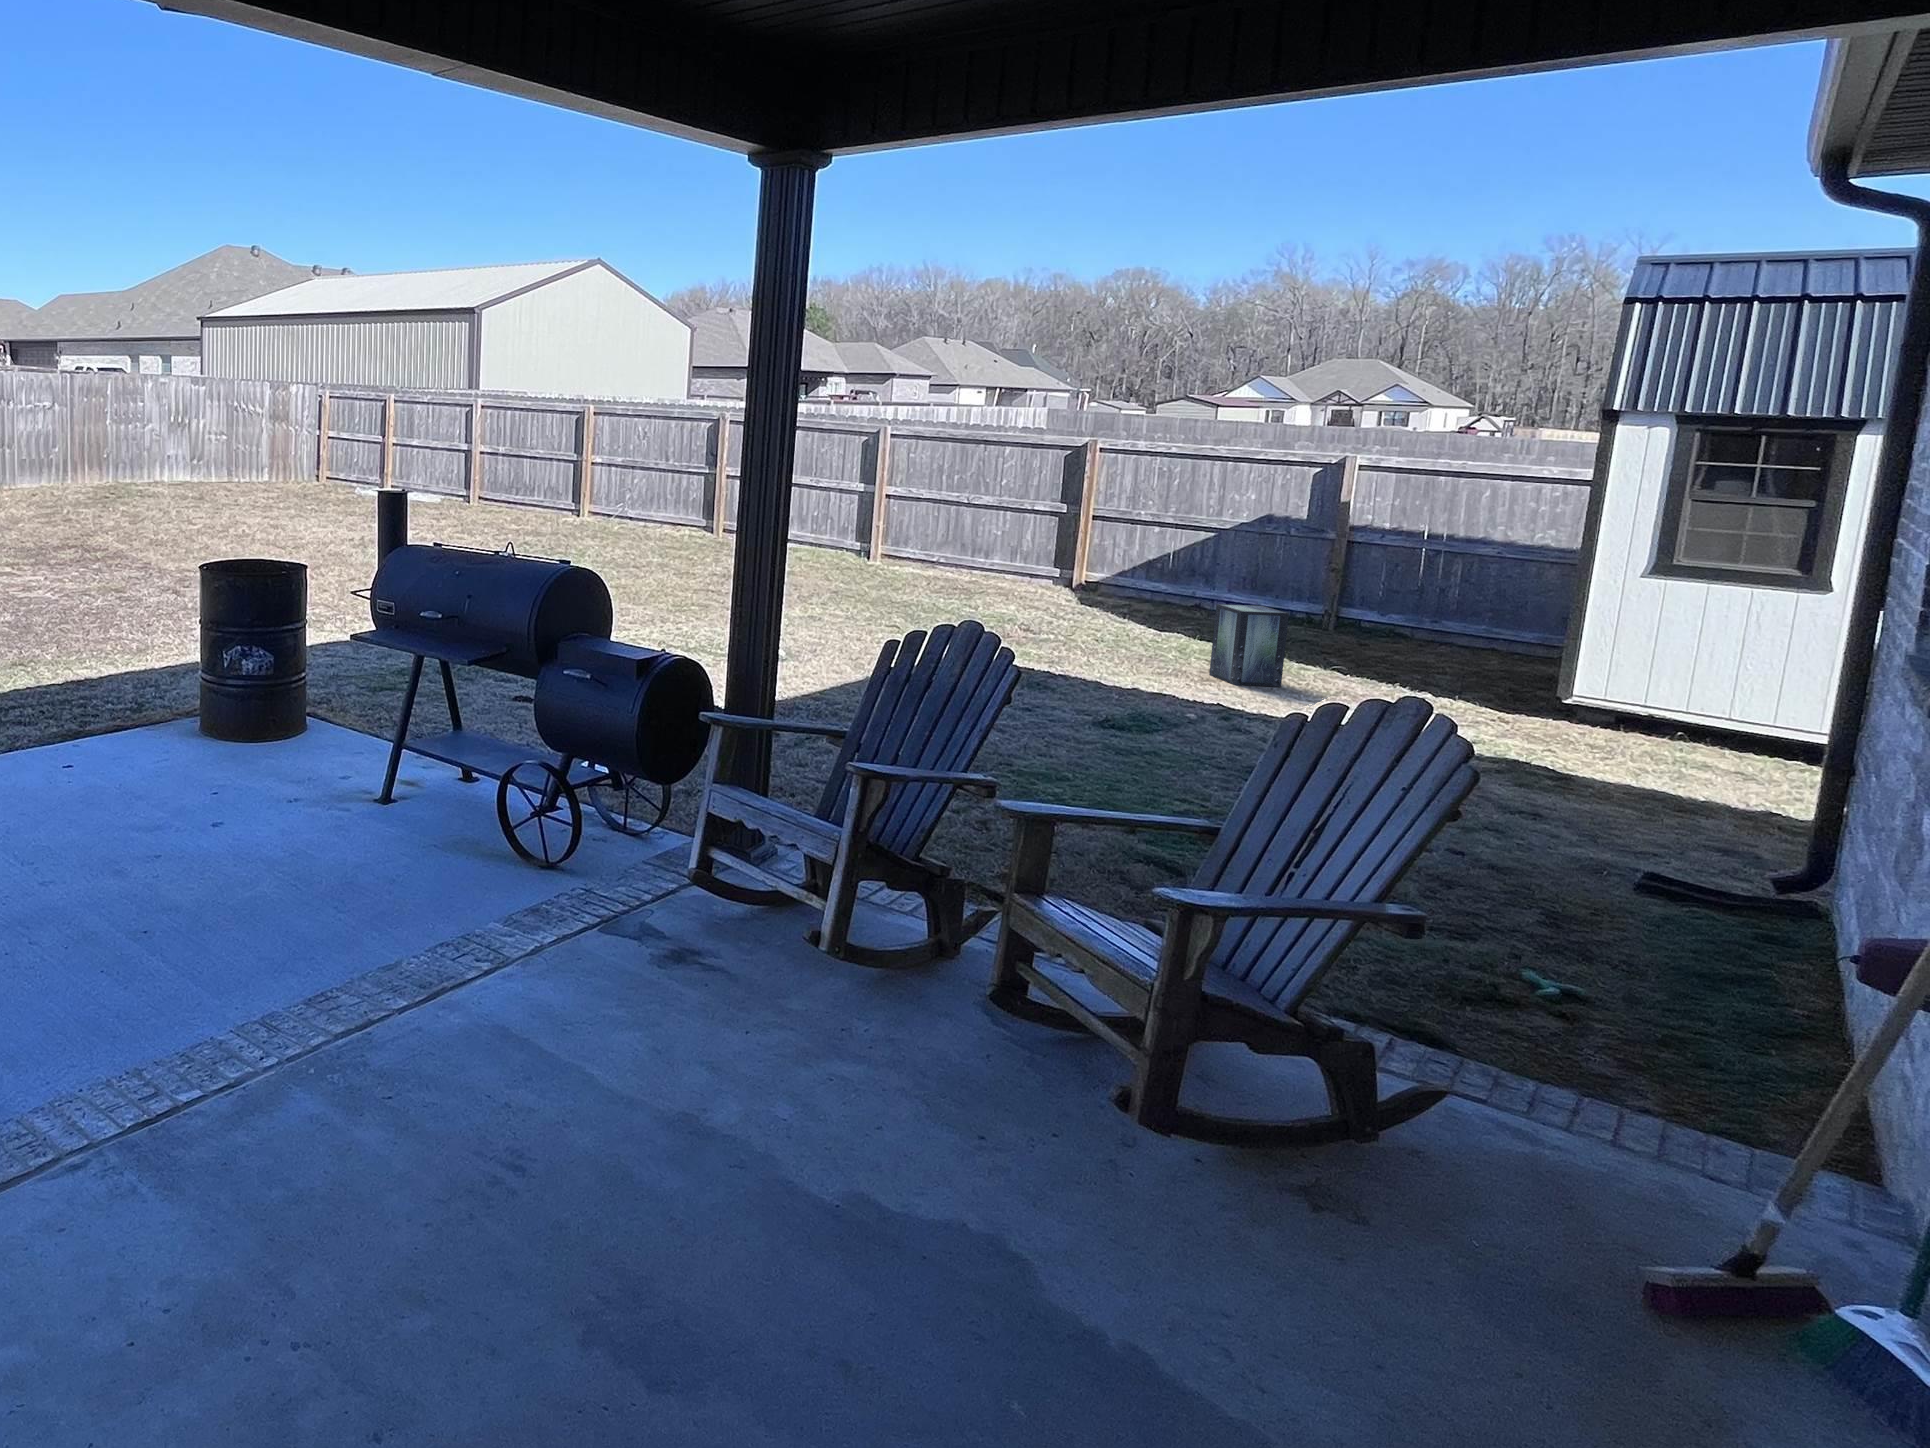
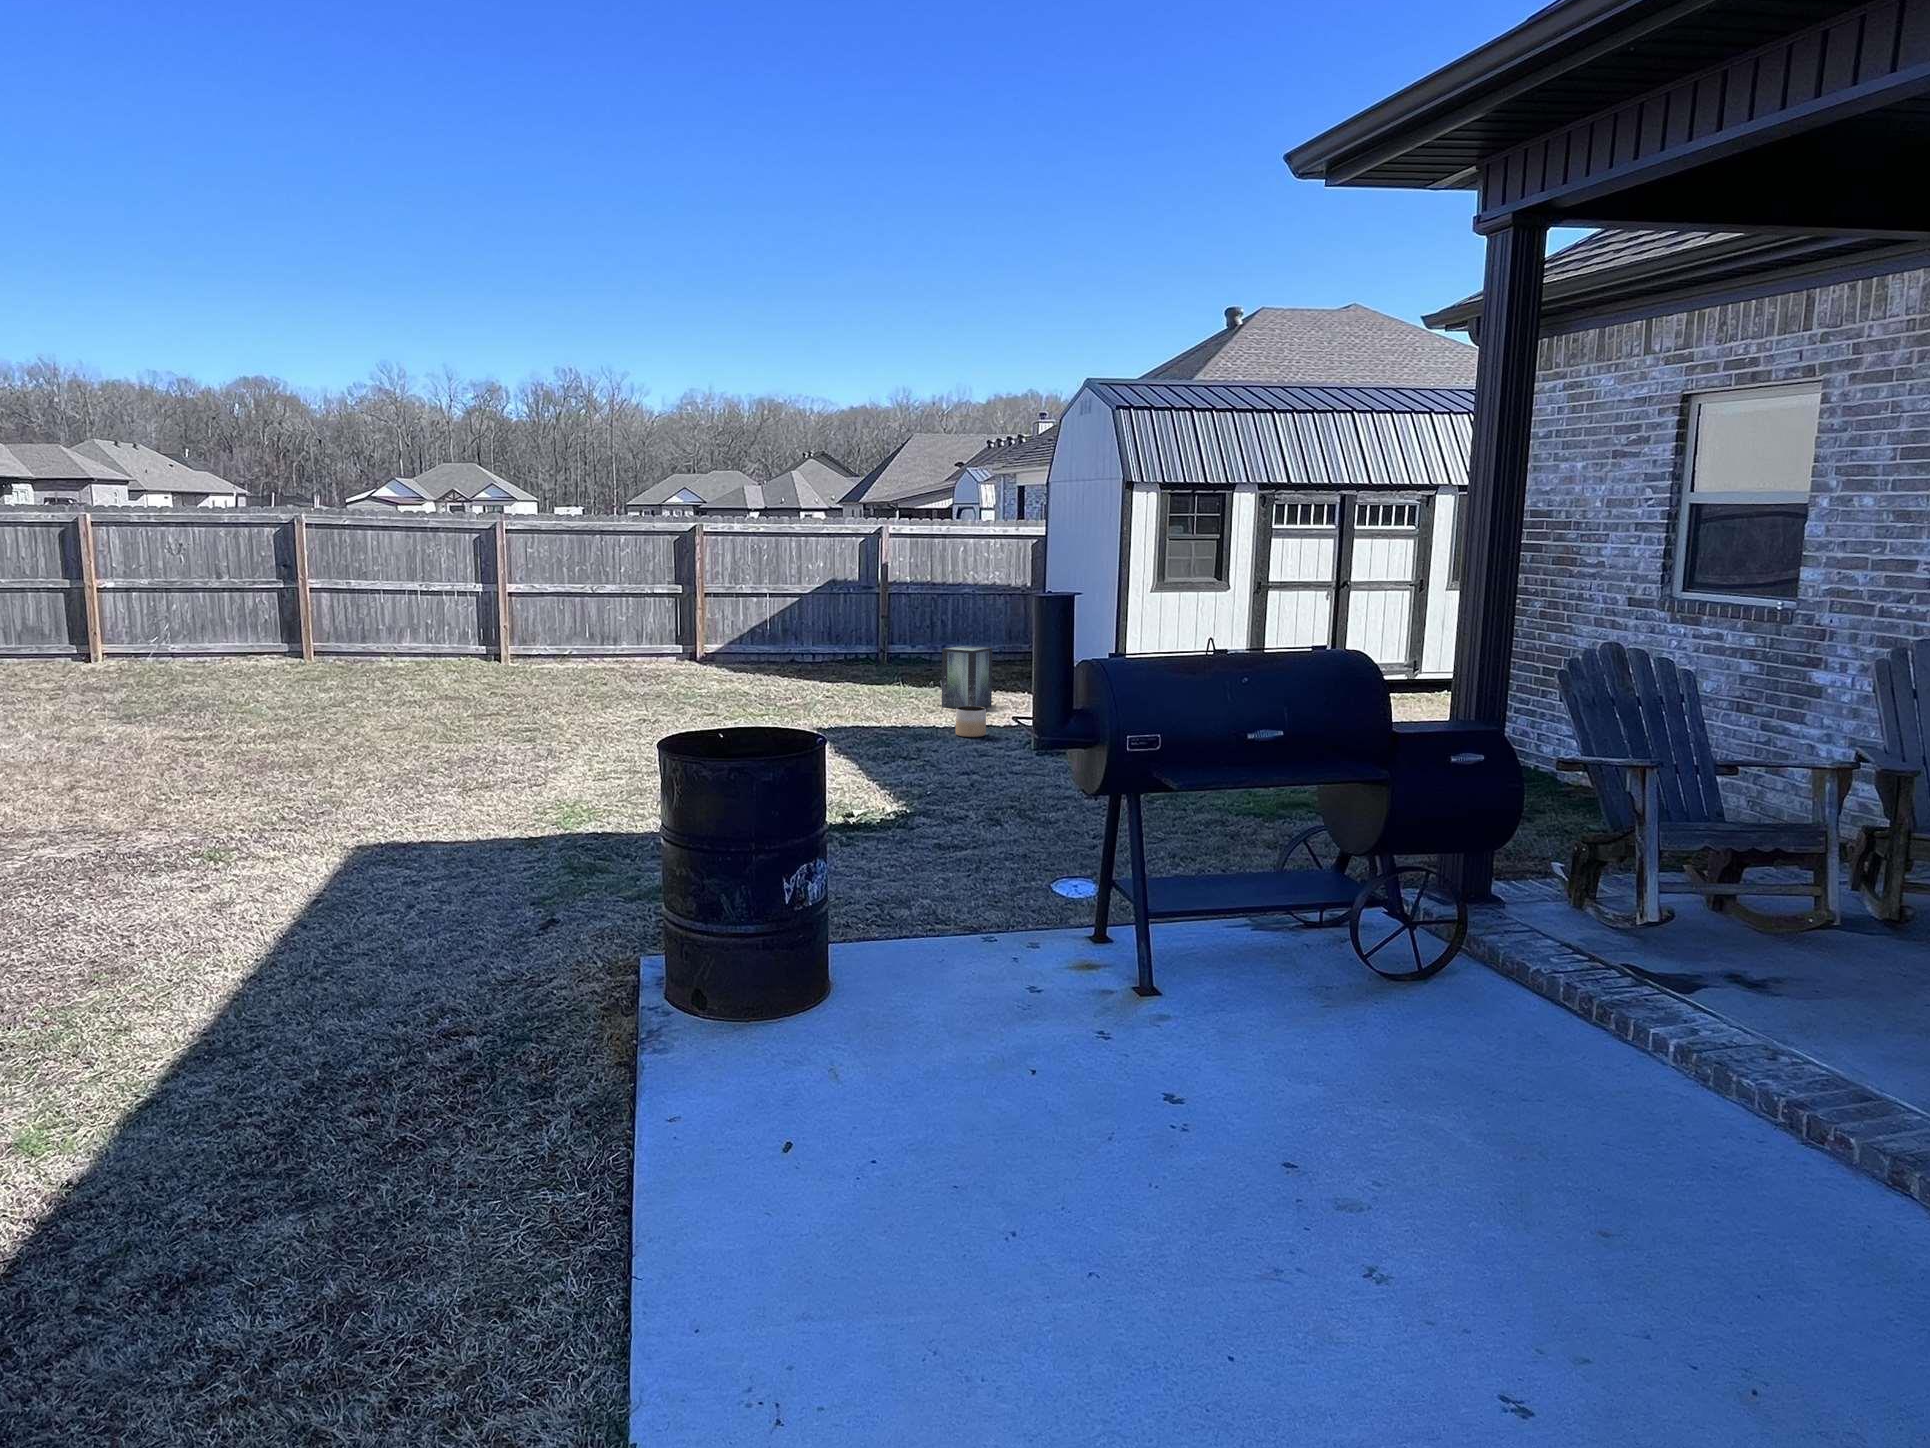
planter: none [1102,663,1144,701] -> present [955,706,986,738]

